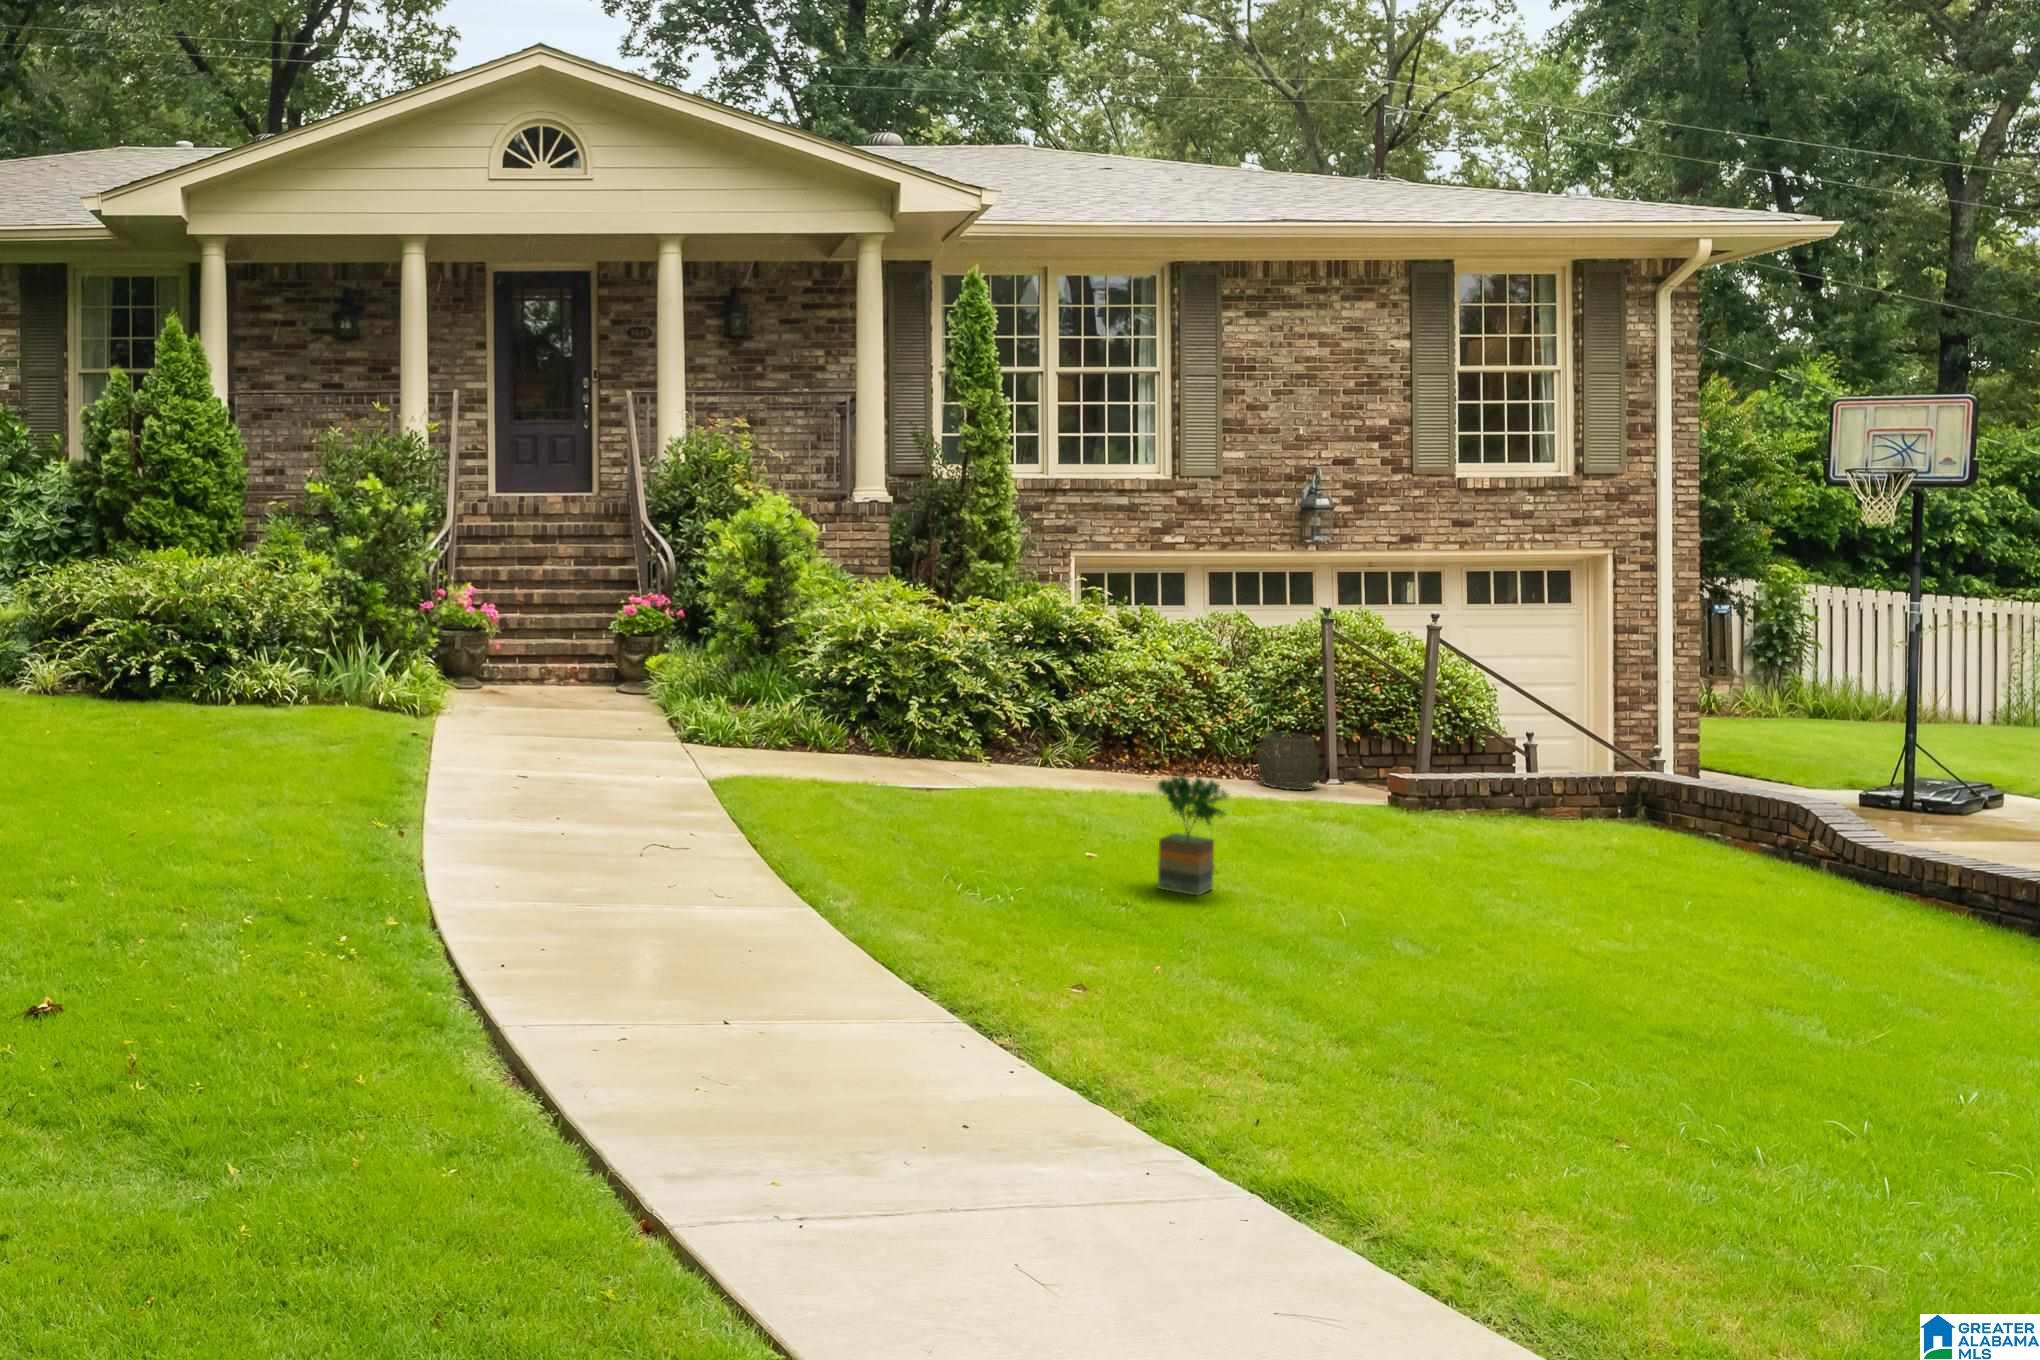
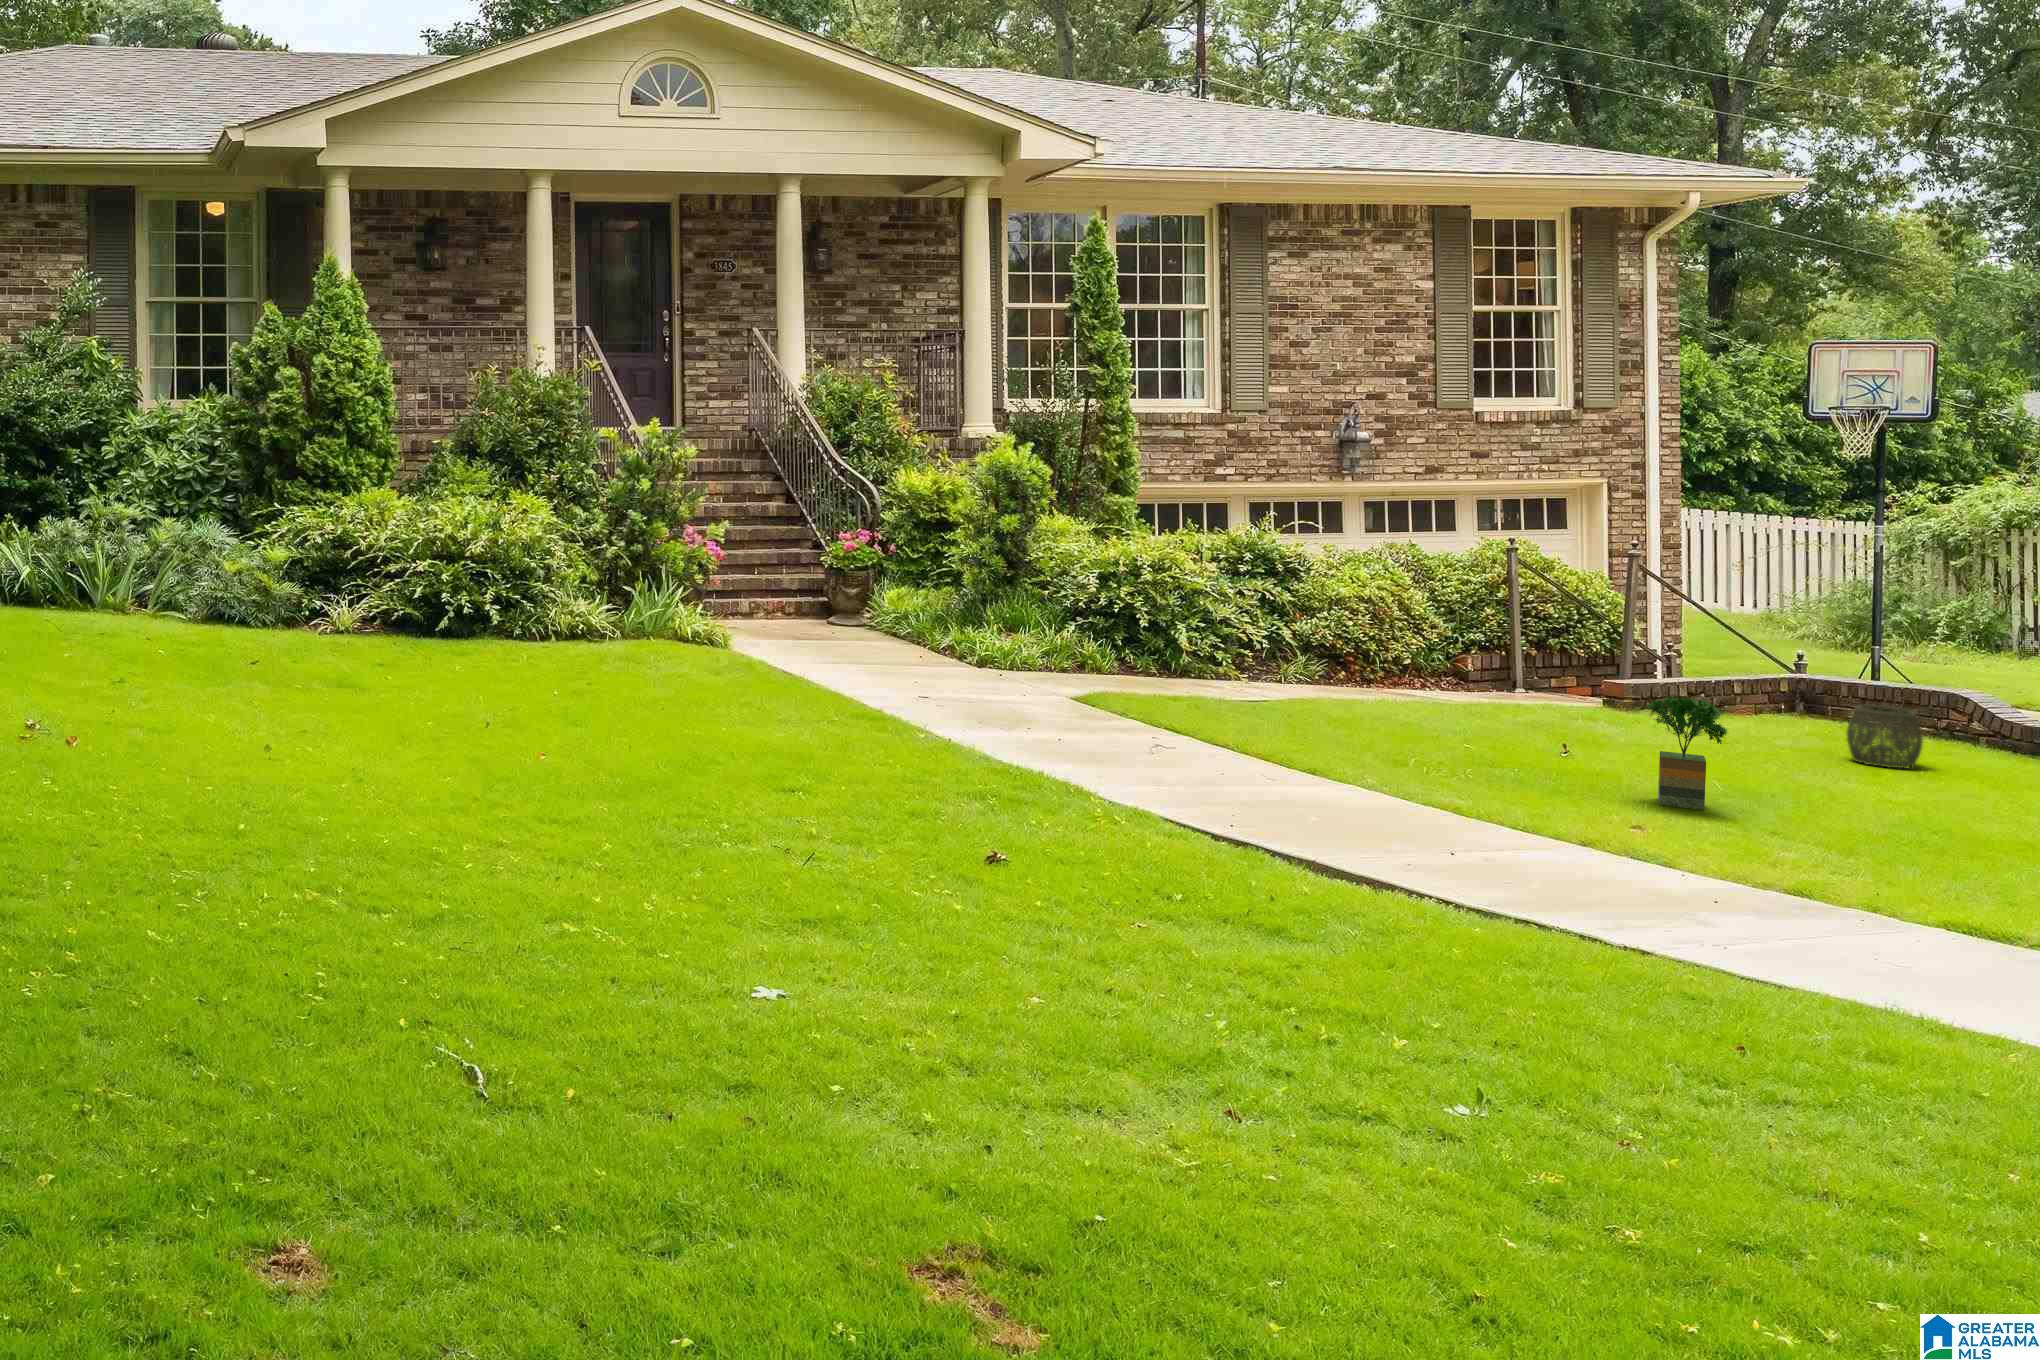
woven basket: present [1258,733,1319,791] -> present [1846,704,1923,768]

